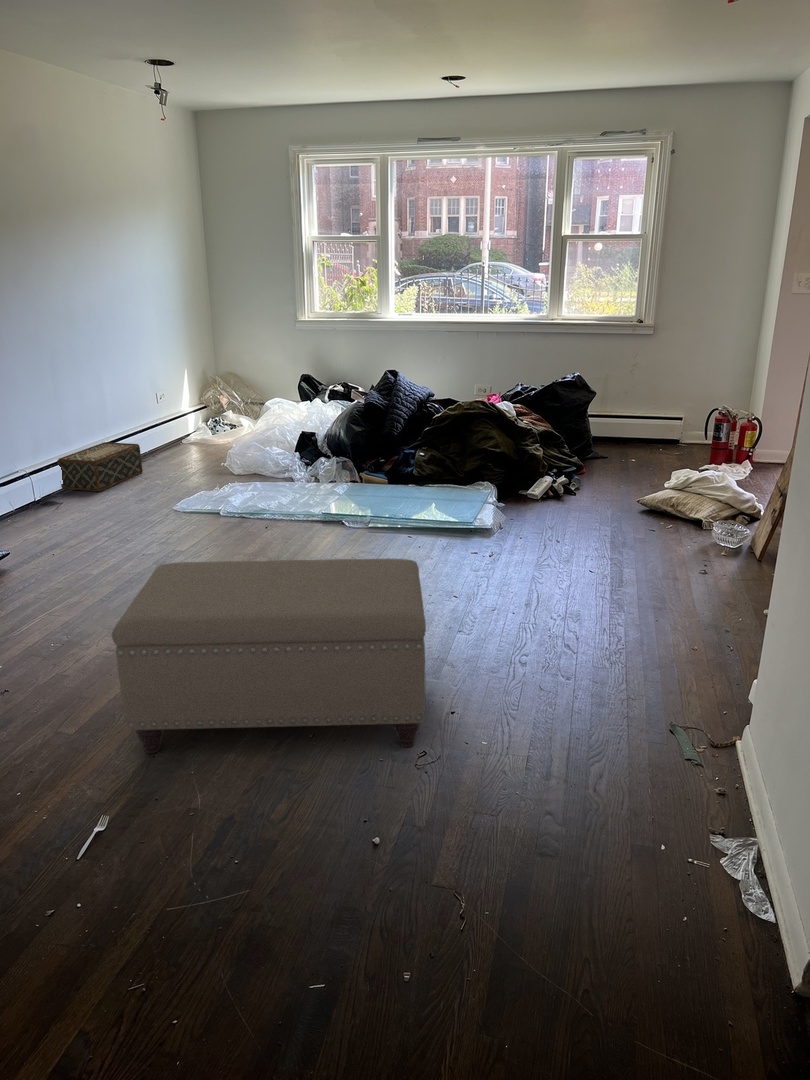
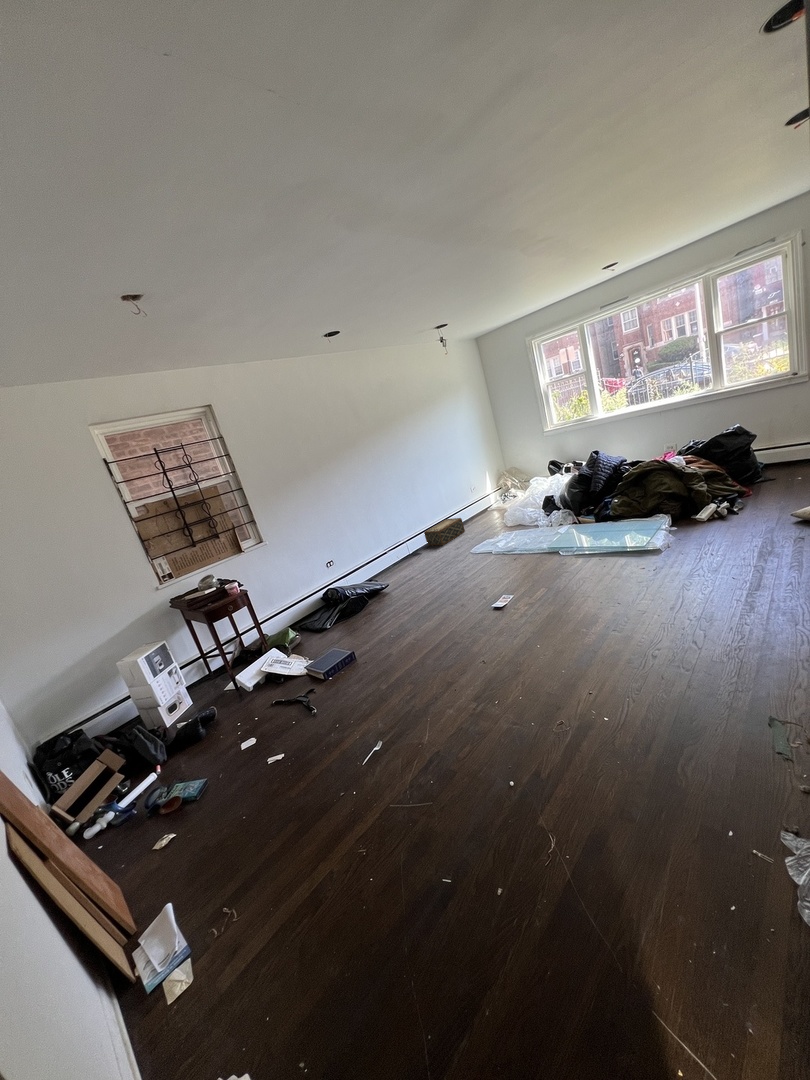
ottoman: present [111,558,426,754] -> none [394,594,573,713]

